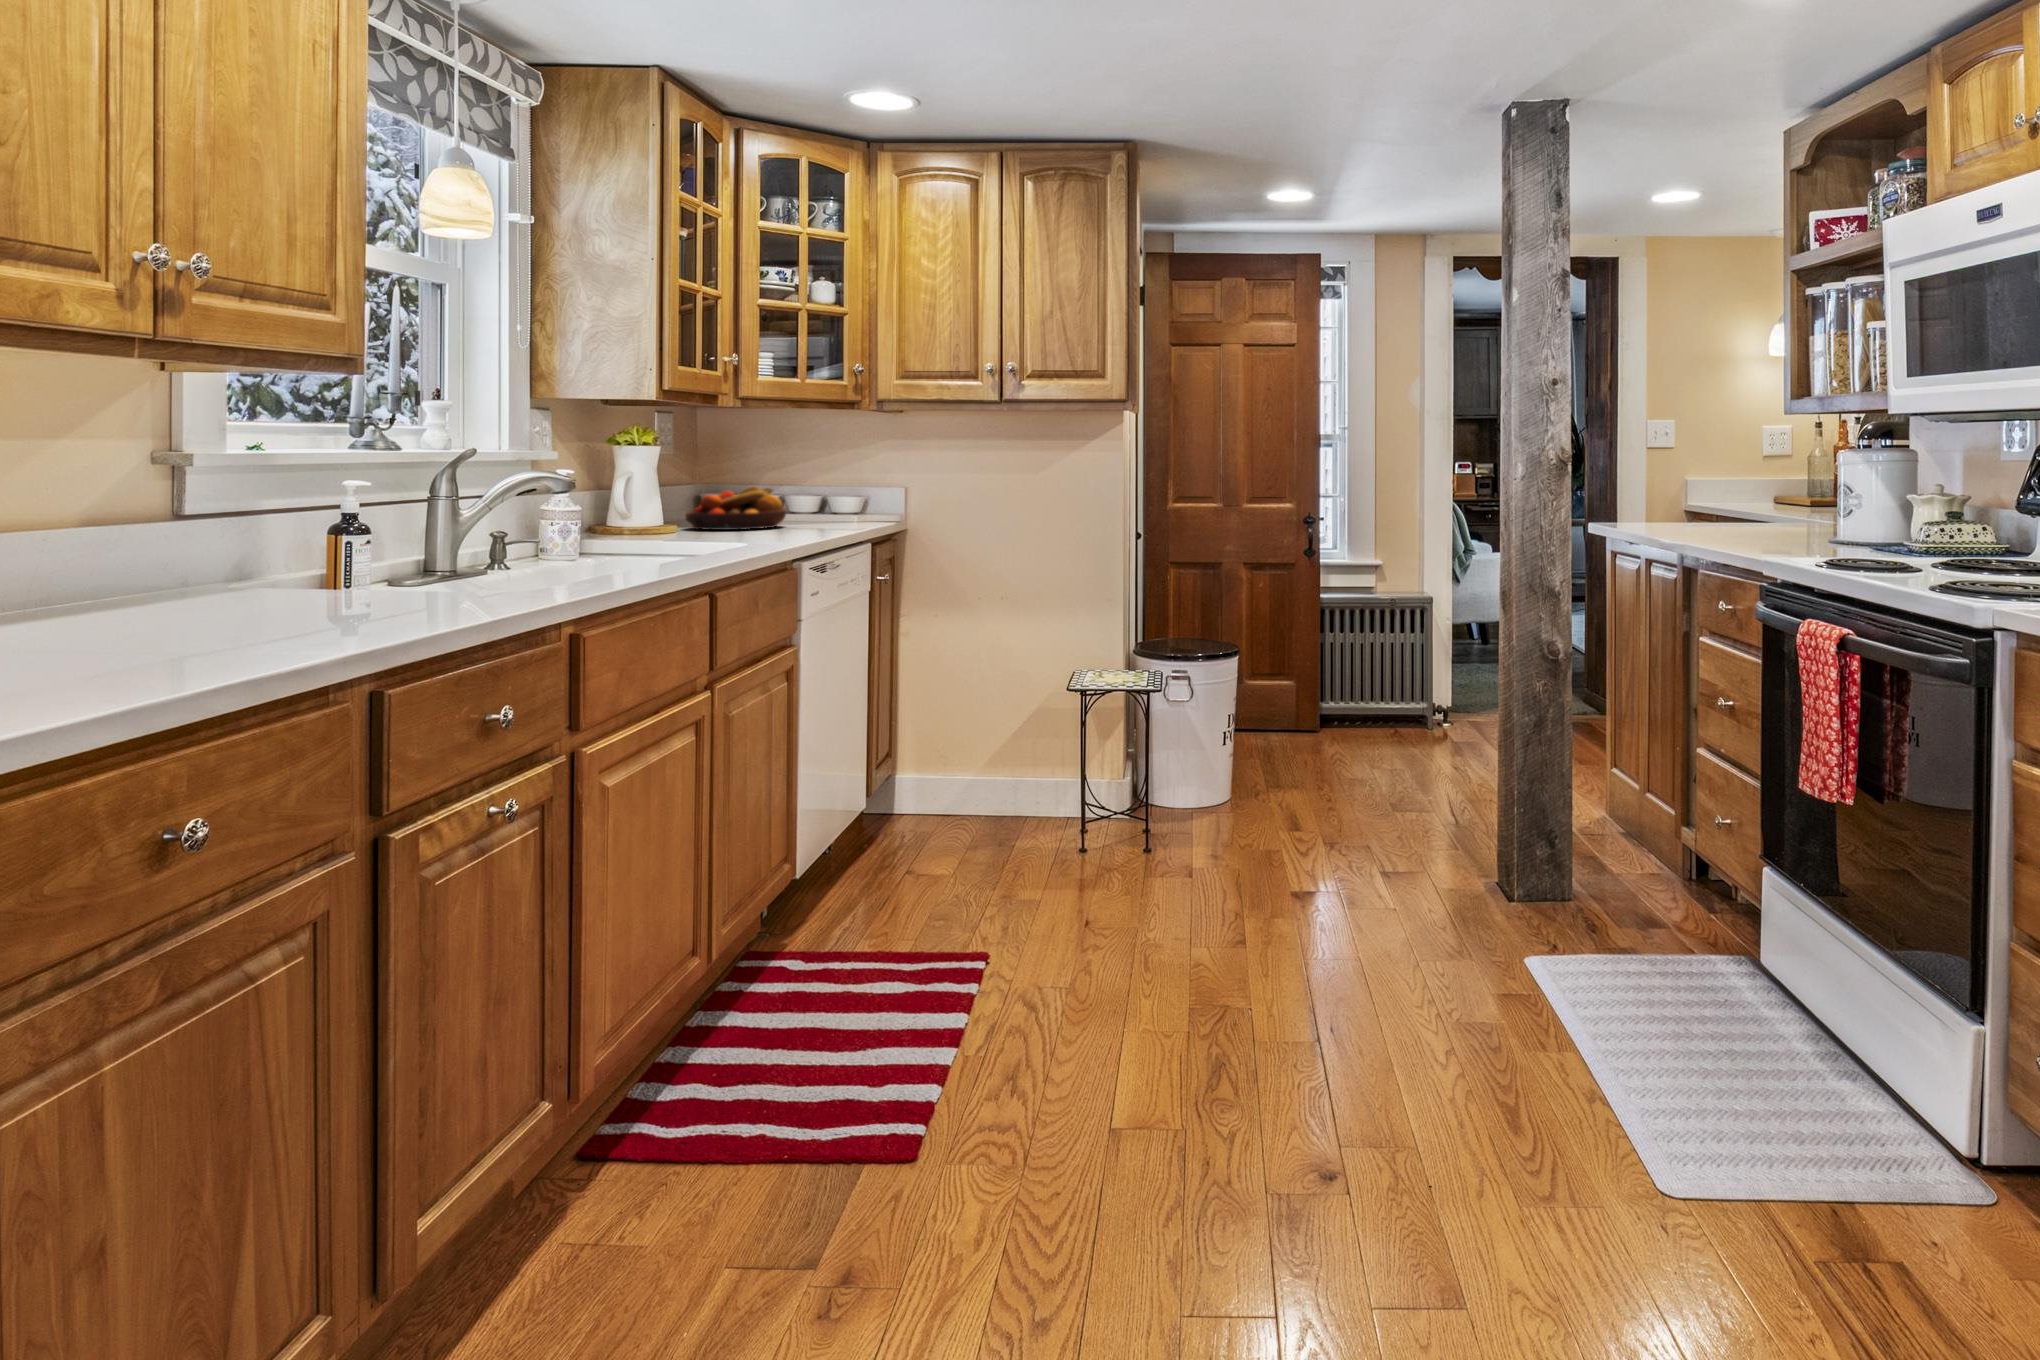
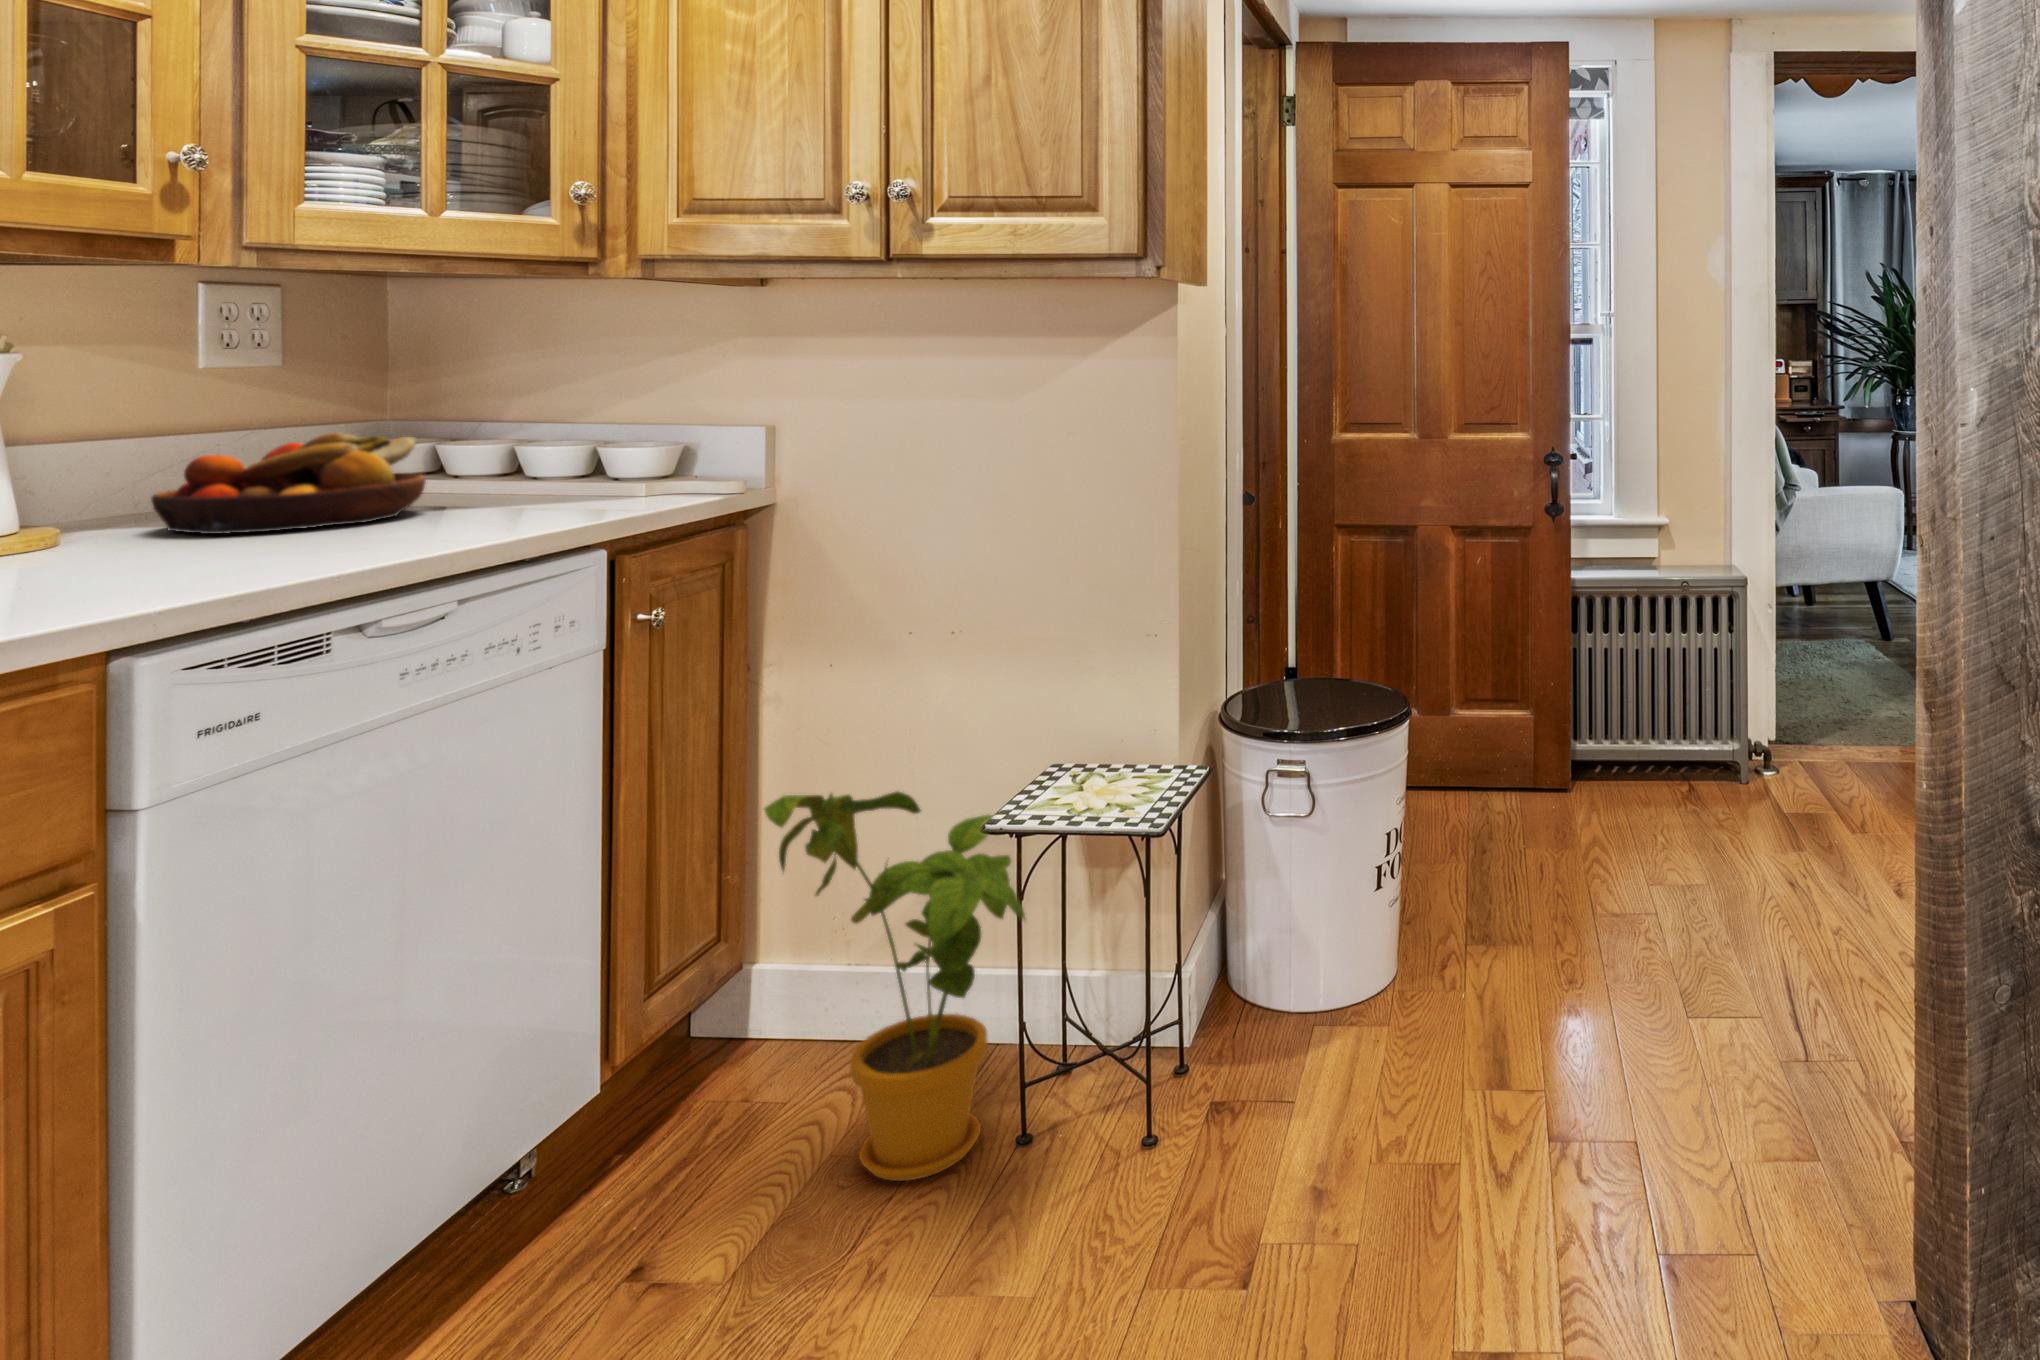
house plant: none [962,658,1076,844] -> present [764,791,1026,1181]

